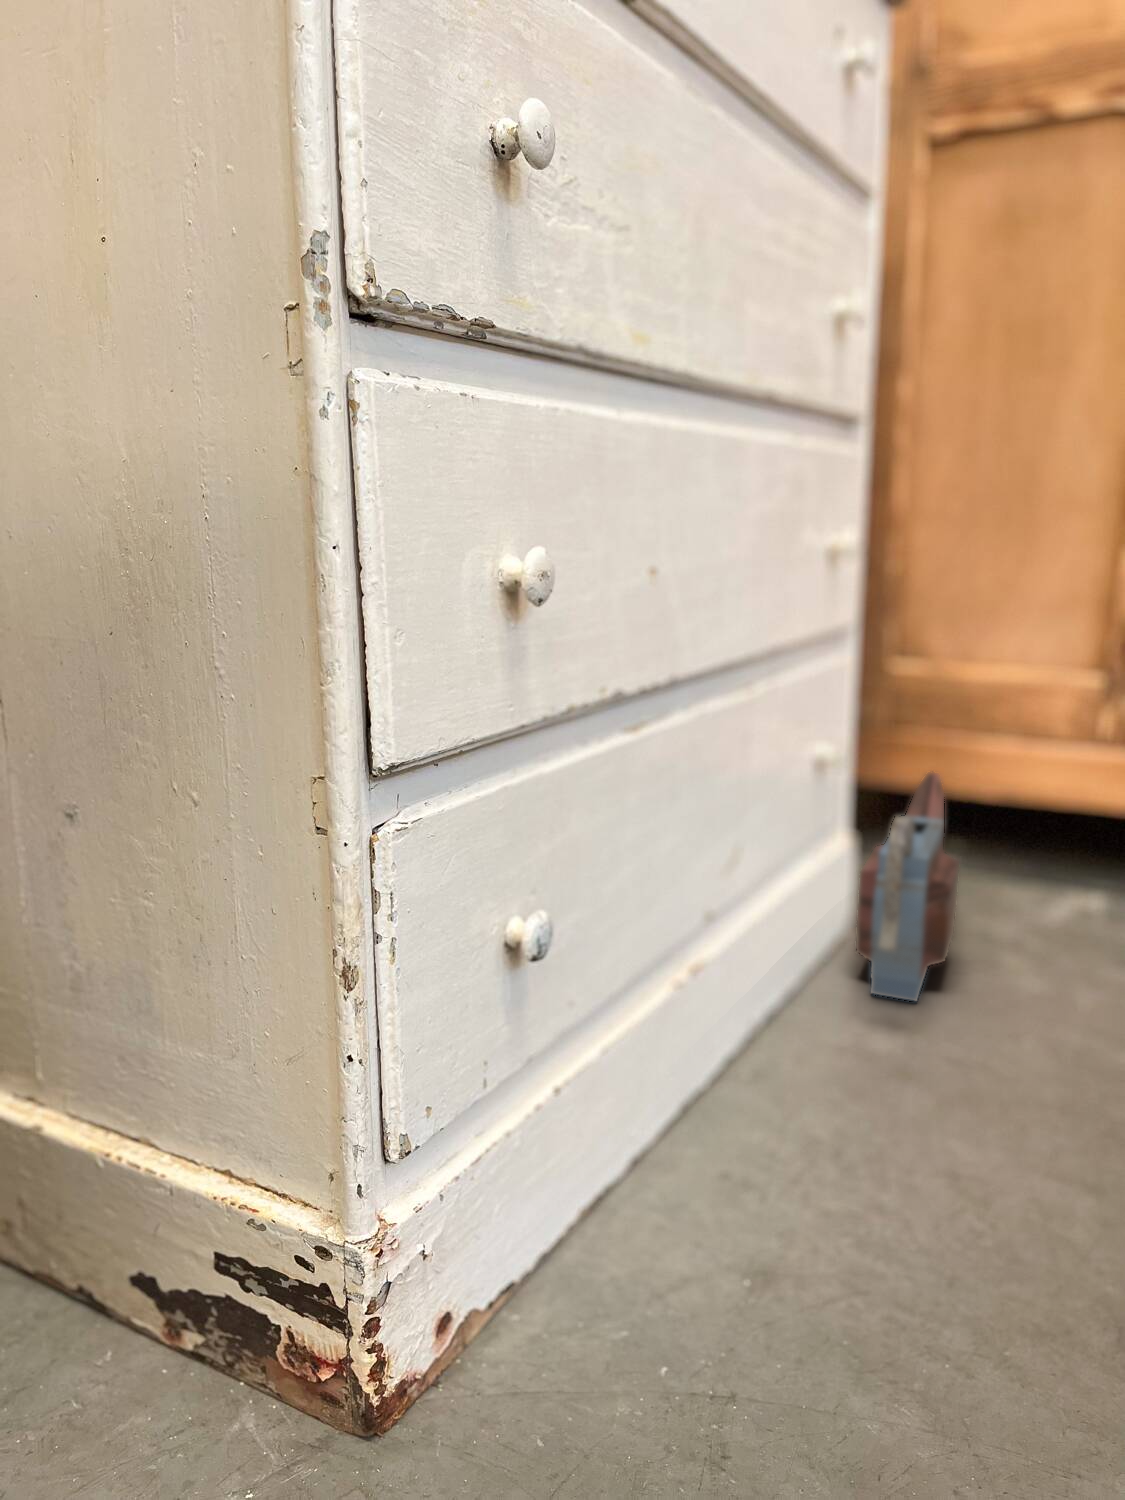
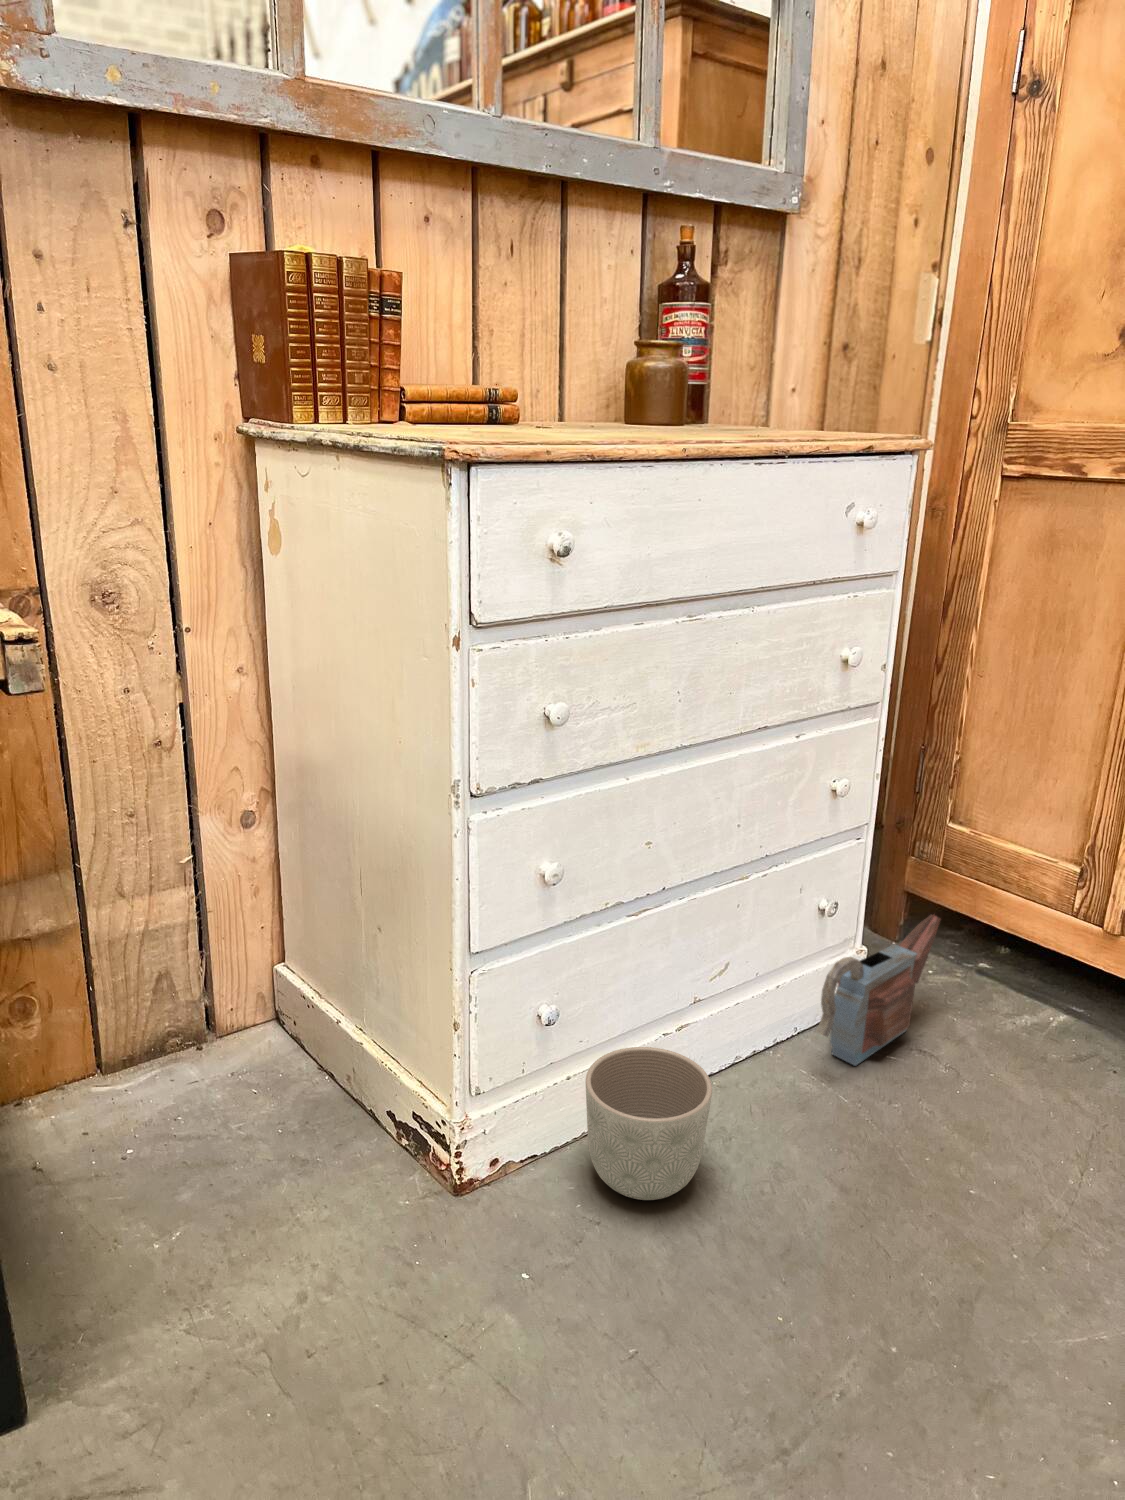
planter: none [620,988,901,1313] -> present [585,1047,712,1200]

